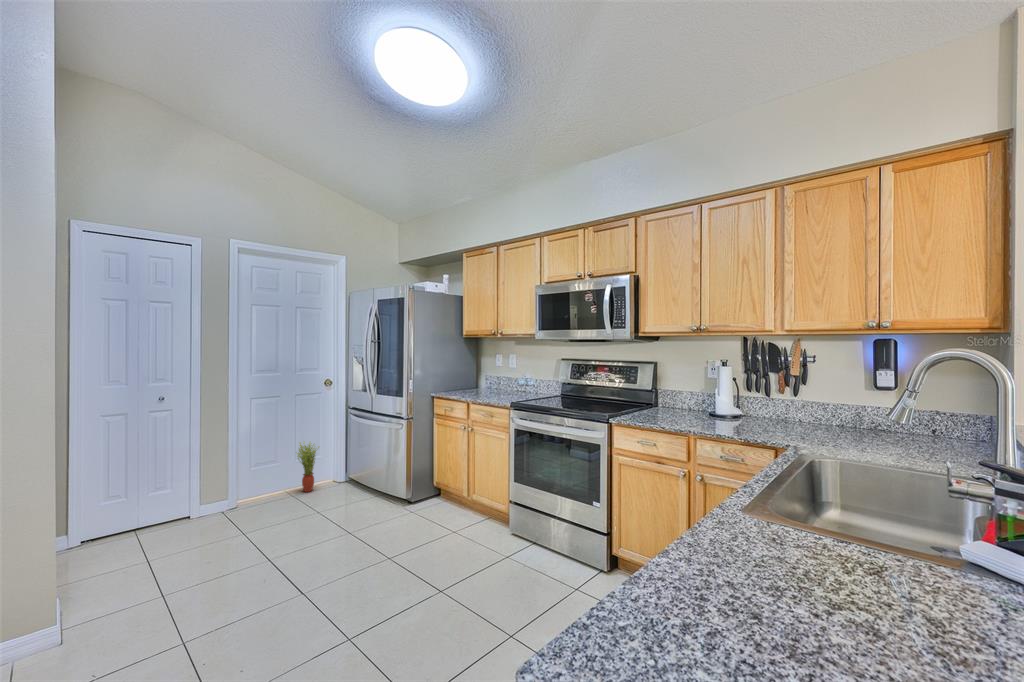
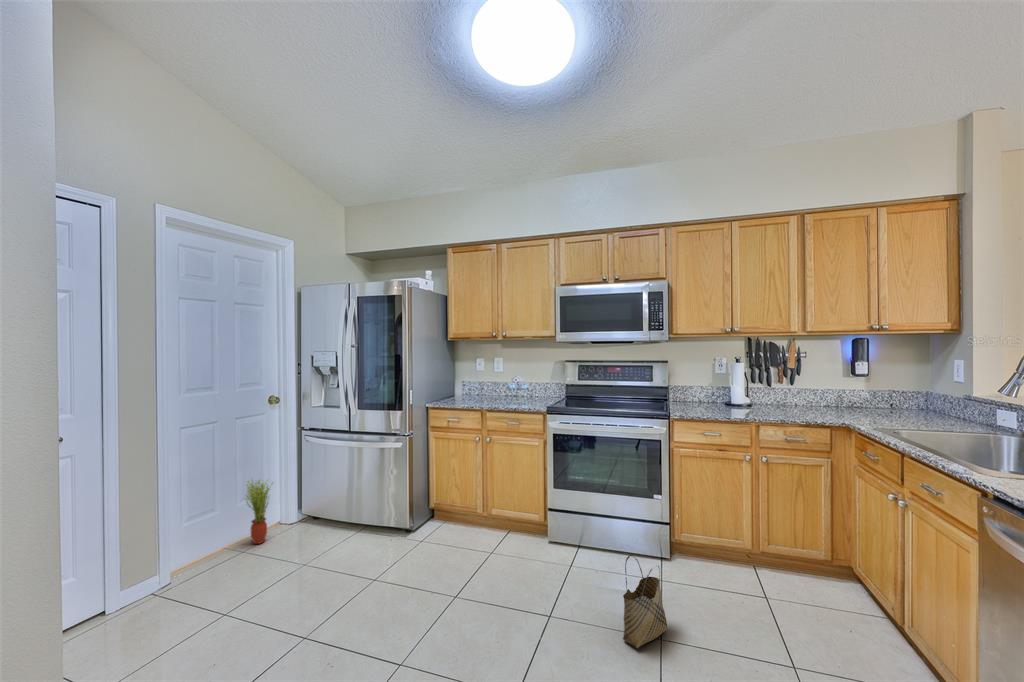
woven basket: none [470,544,523,631] -> present [623,555,667,648]

